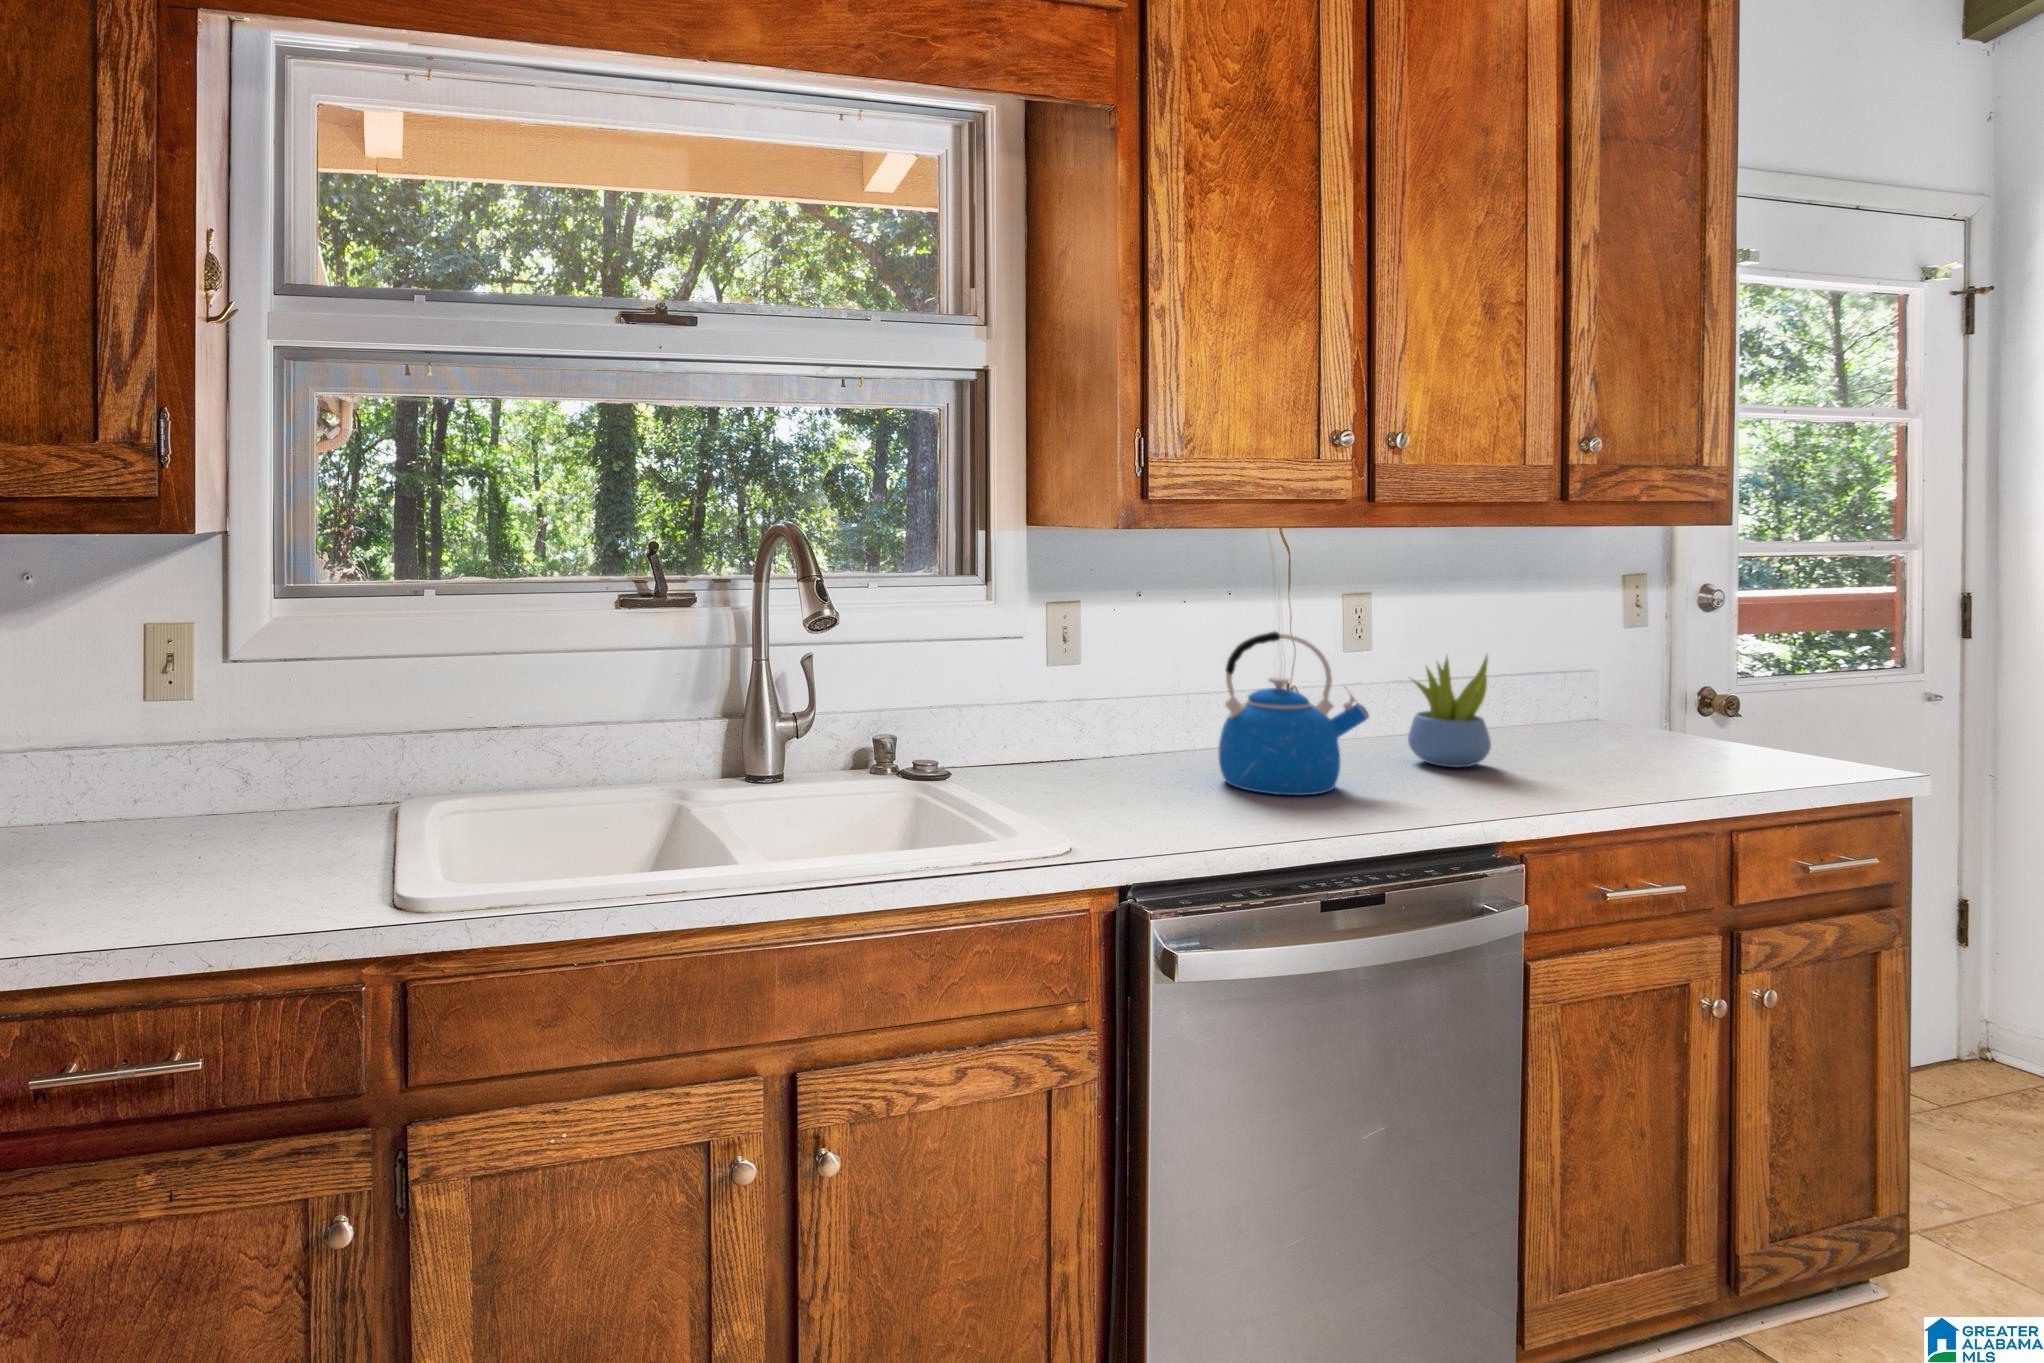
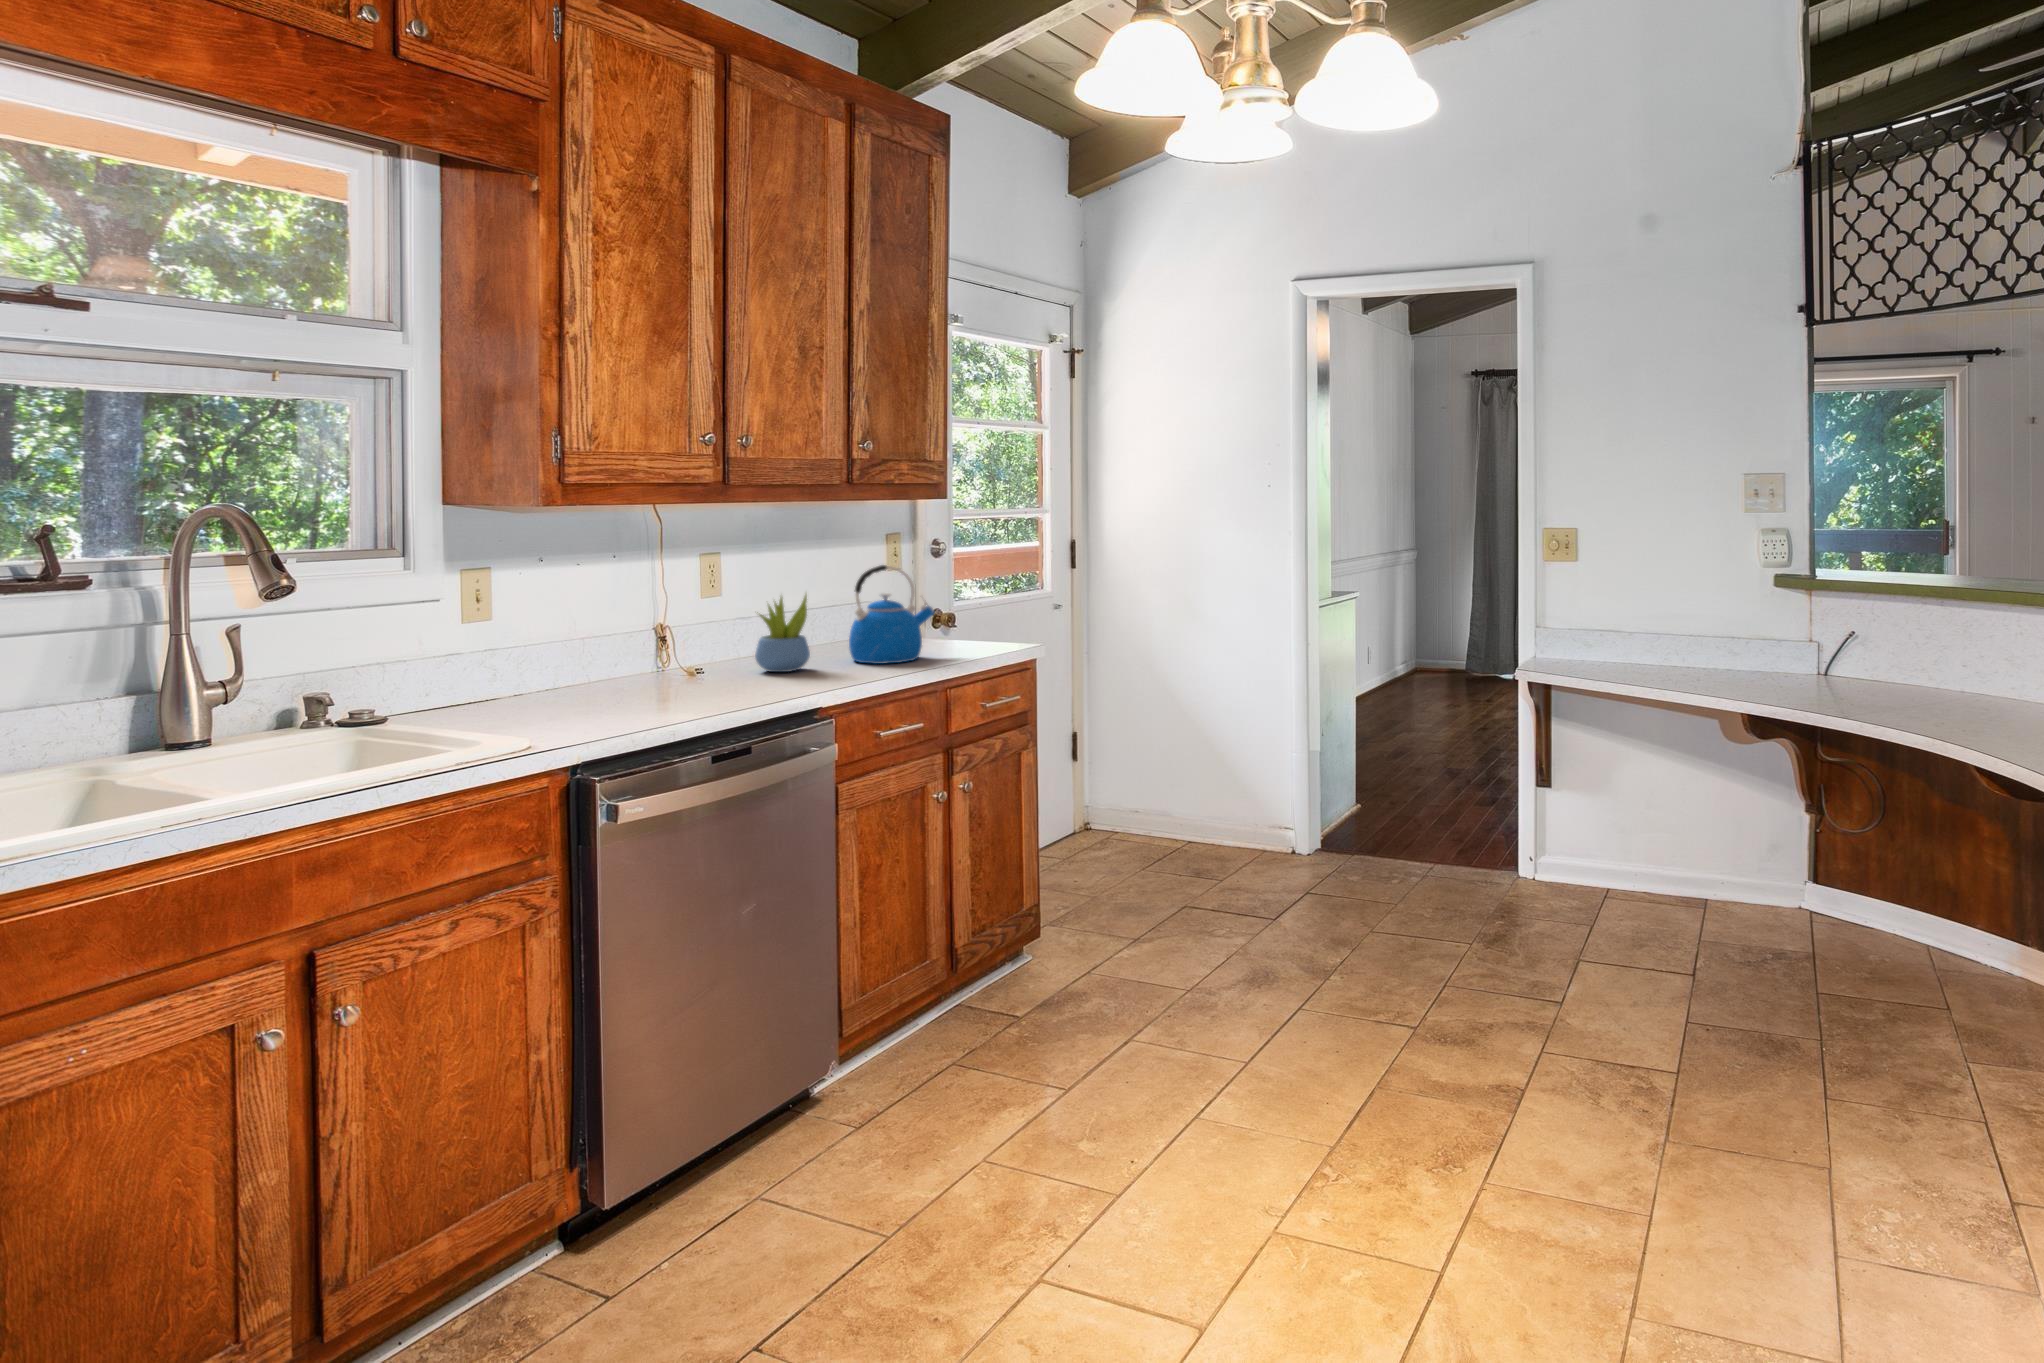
kettle: present [1219,632,1369,795] -> present [849,565,934,664]

